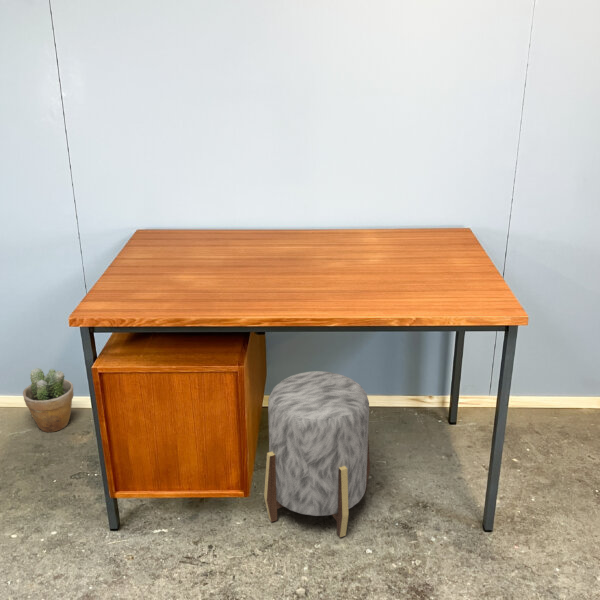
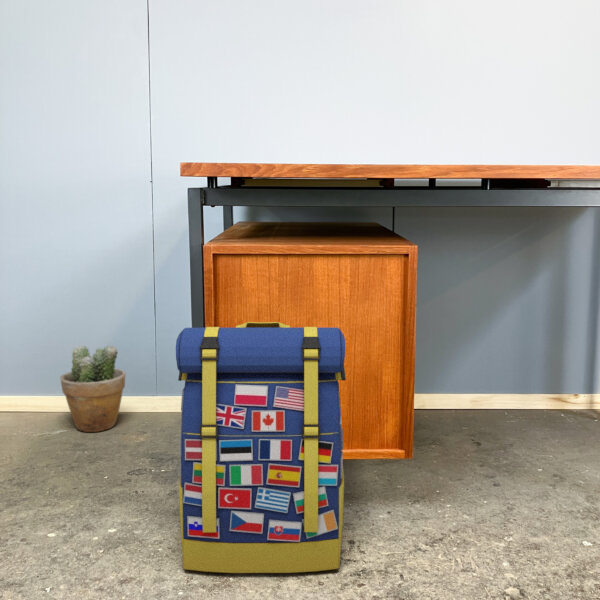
stool: present [264,371,370,537] -> none [418,303,567,528]
backpack: none [78,412,206,574] -> present [176,322,346,573]

